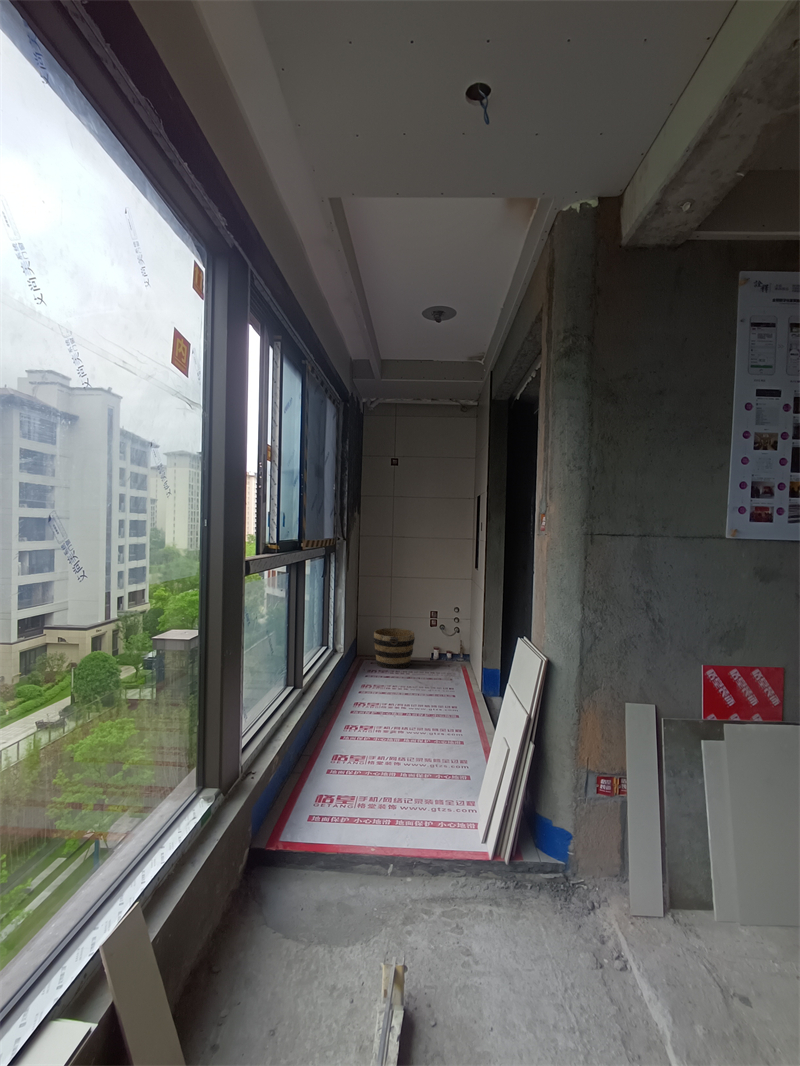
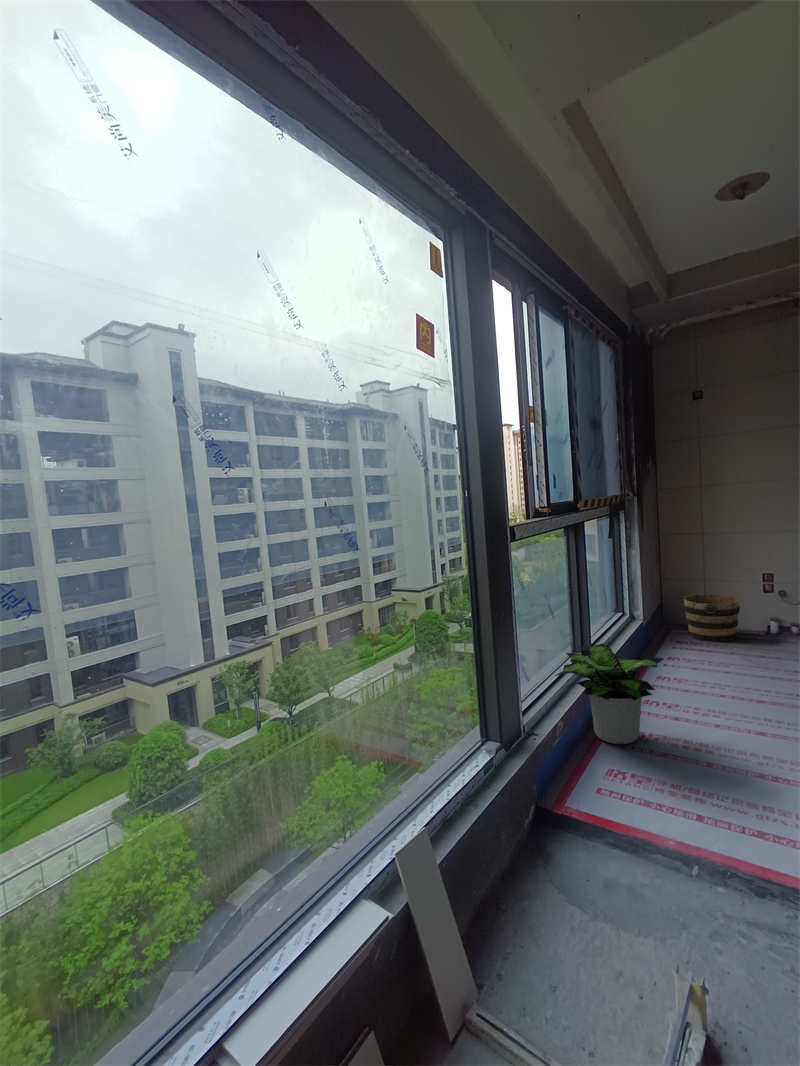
potted plant: none [269,675,368,770] -> present [555,643,664,744]

